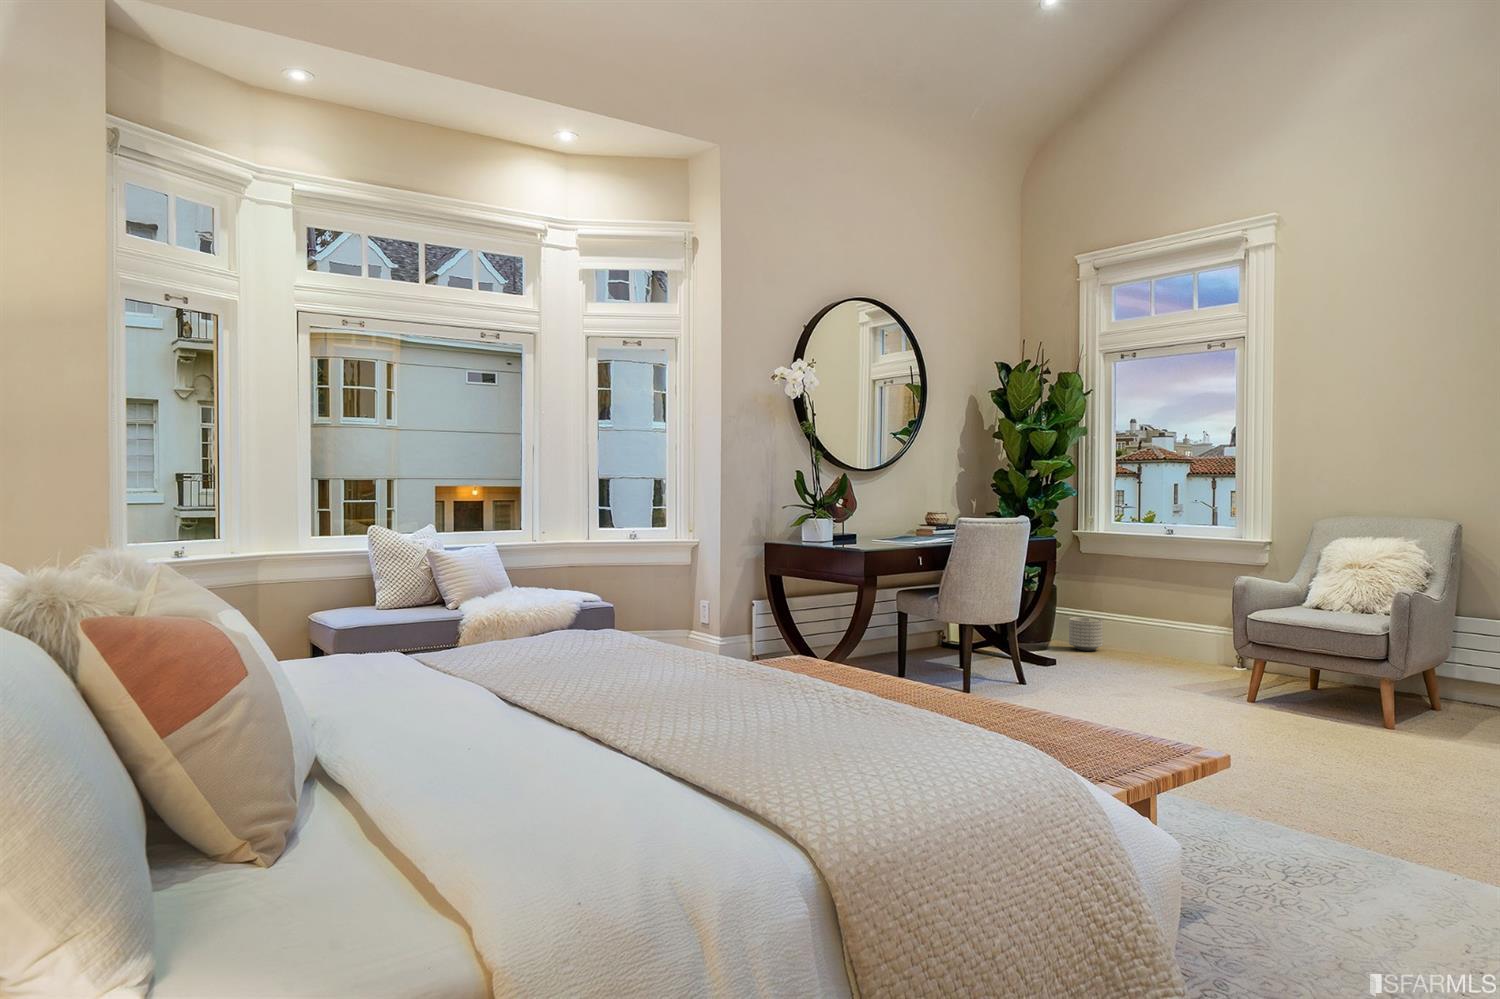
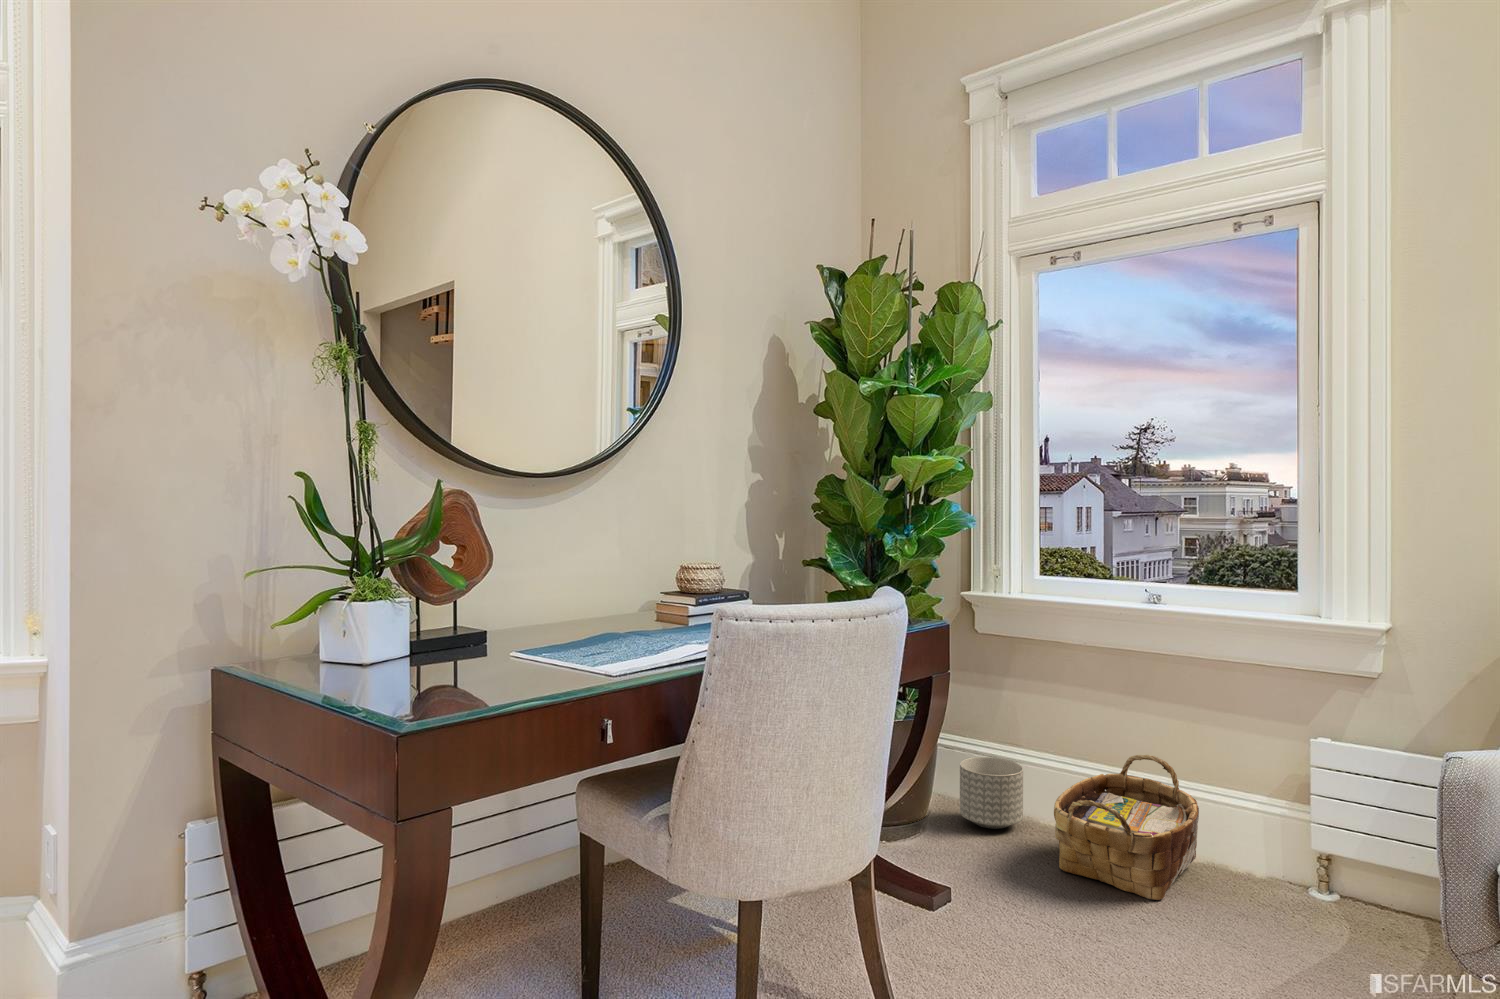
woven basket: none [1111,609,1185,668] -> present [1054,755,1199,900]

